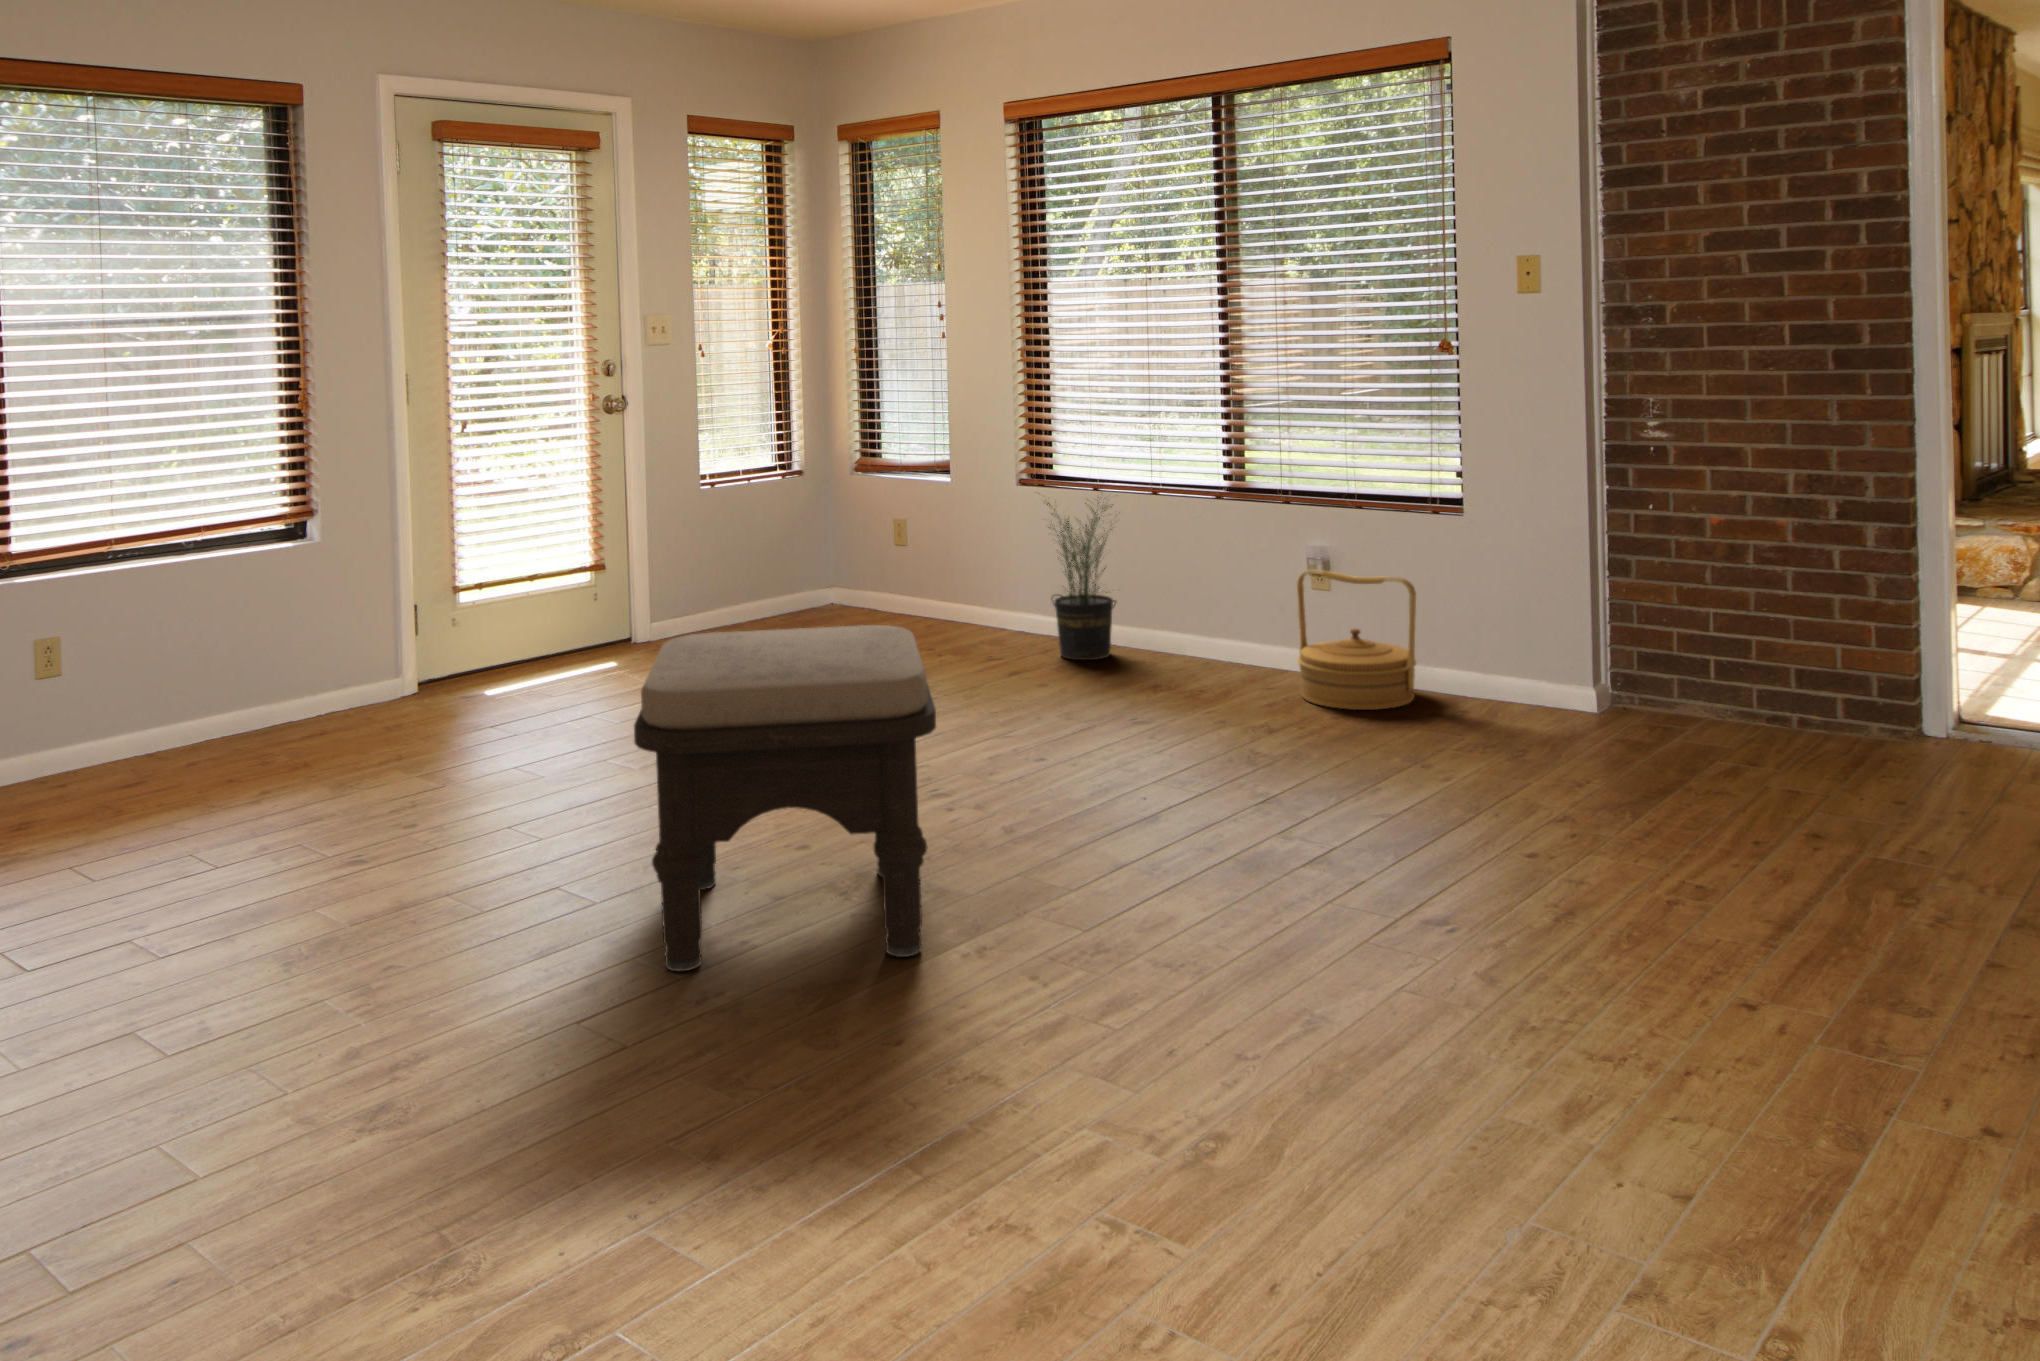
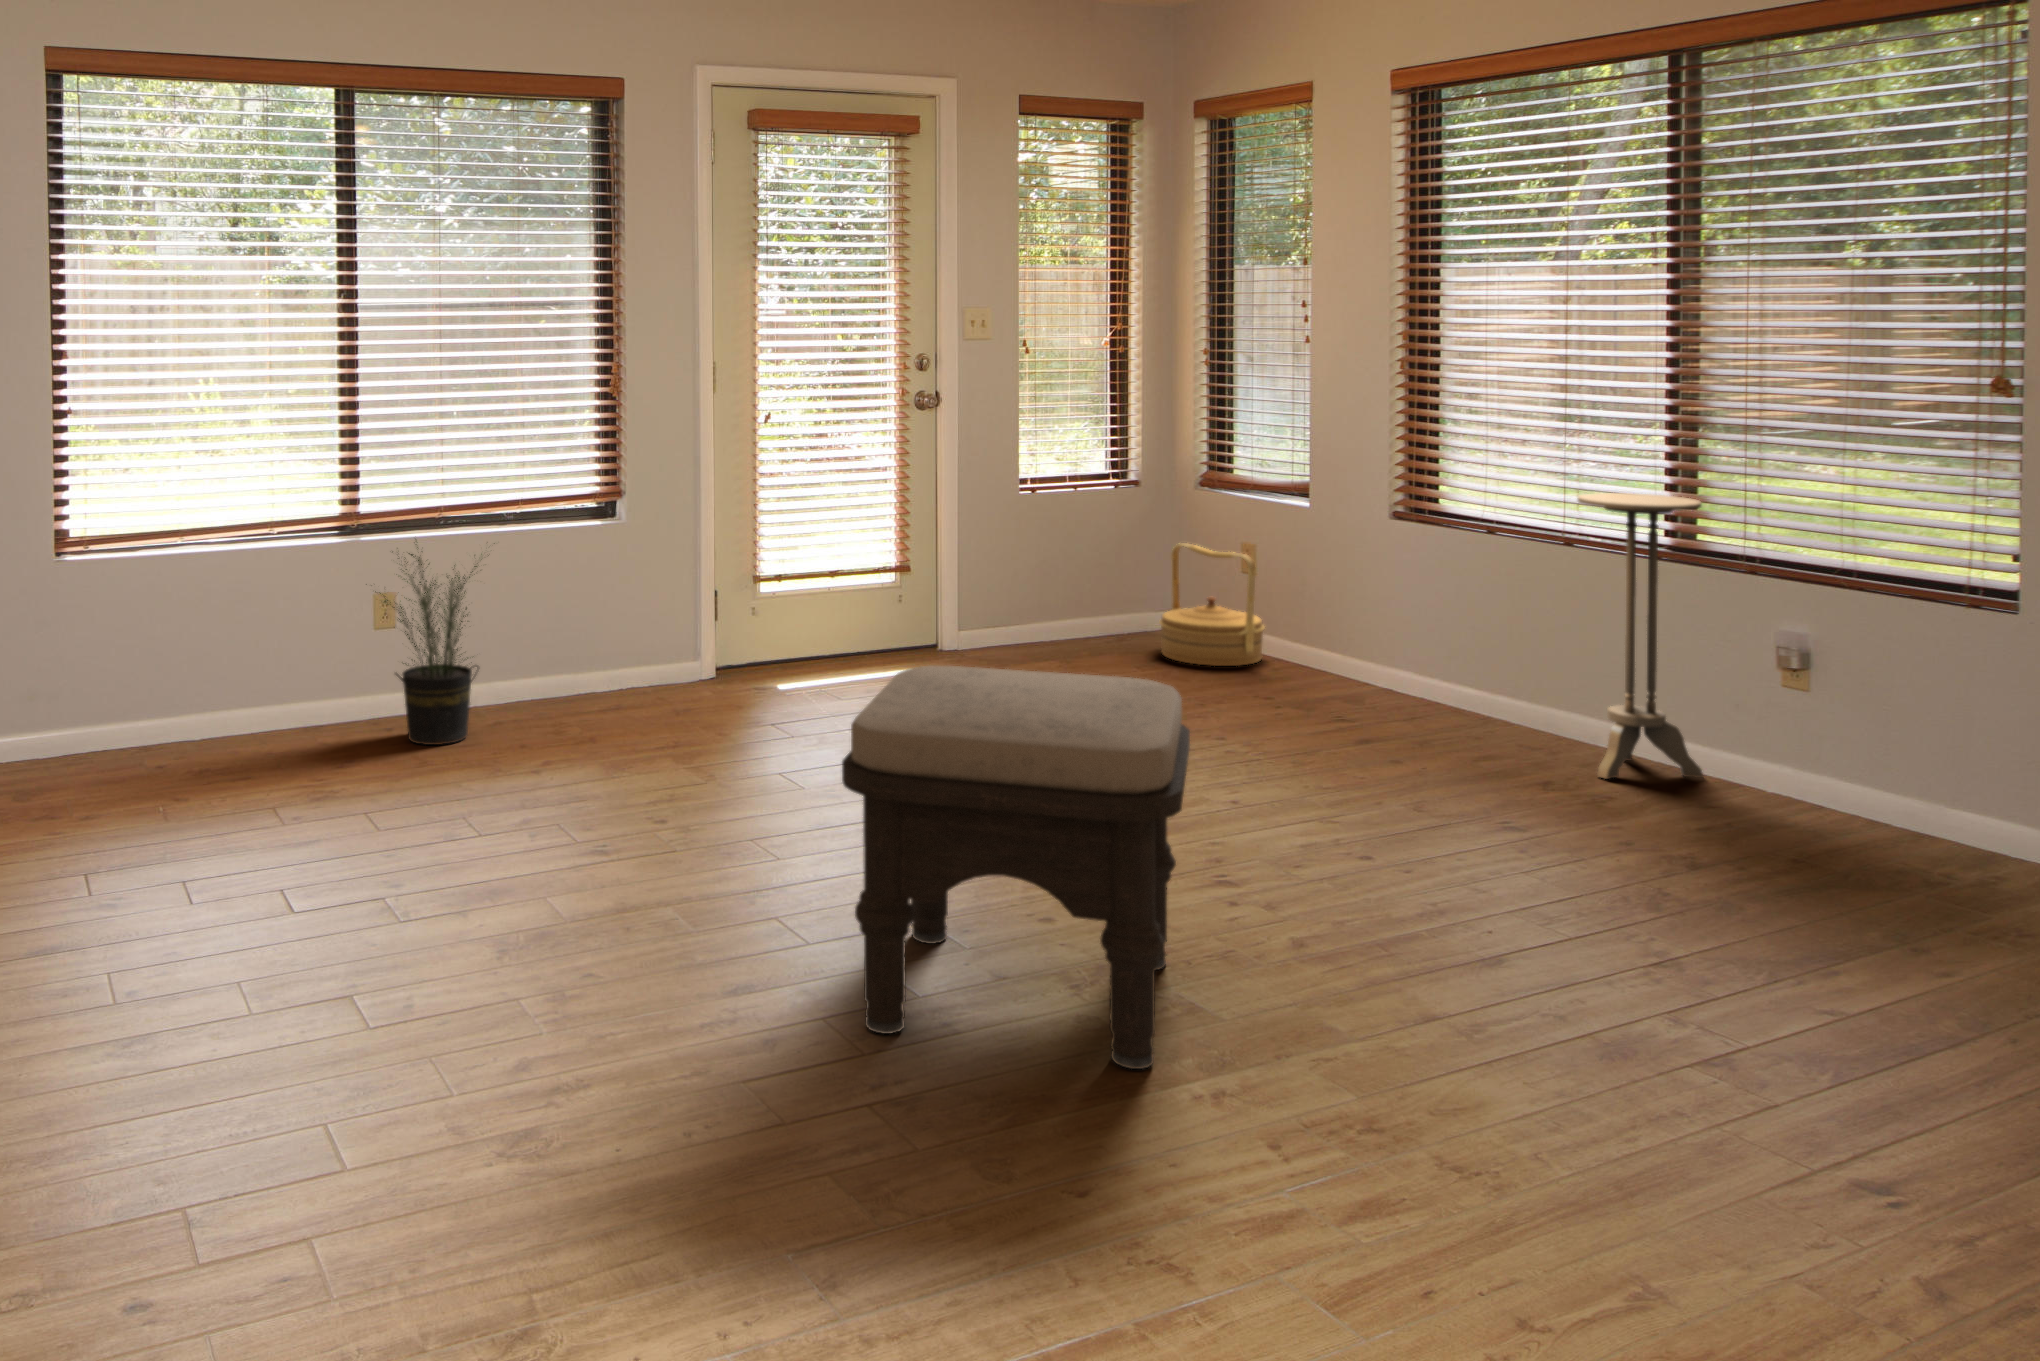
side table: none [1167,448,1264,679] -> present [1578,493,1703,779]
potted plant: present [1039,493,1116,660] -> present [366,539,495,745]
woven basket: present [1297,569,1416,710] -> present [1160,543,1264,666]

